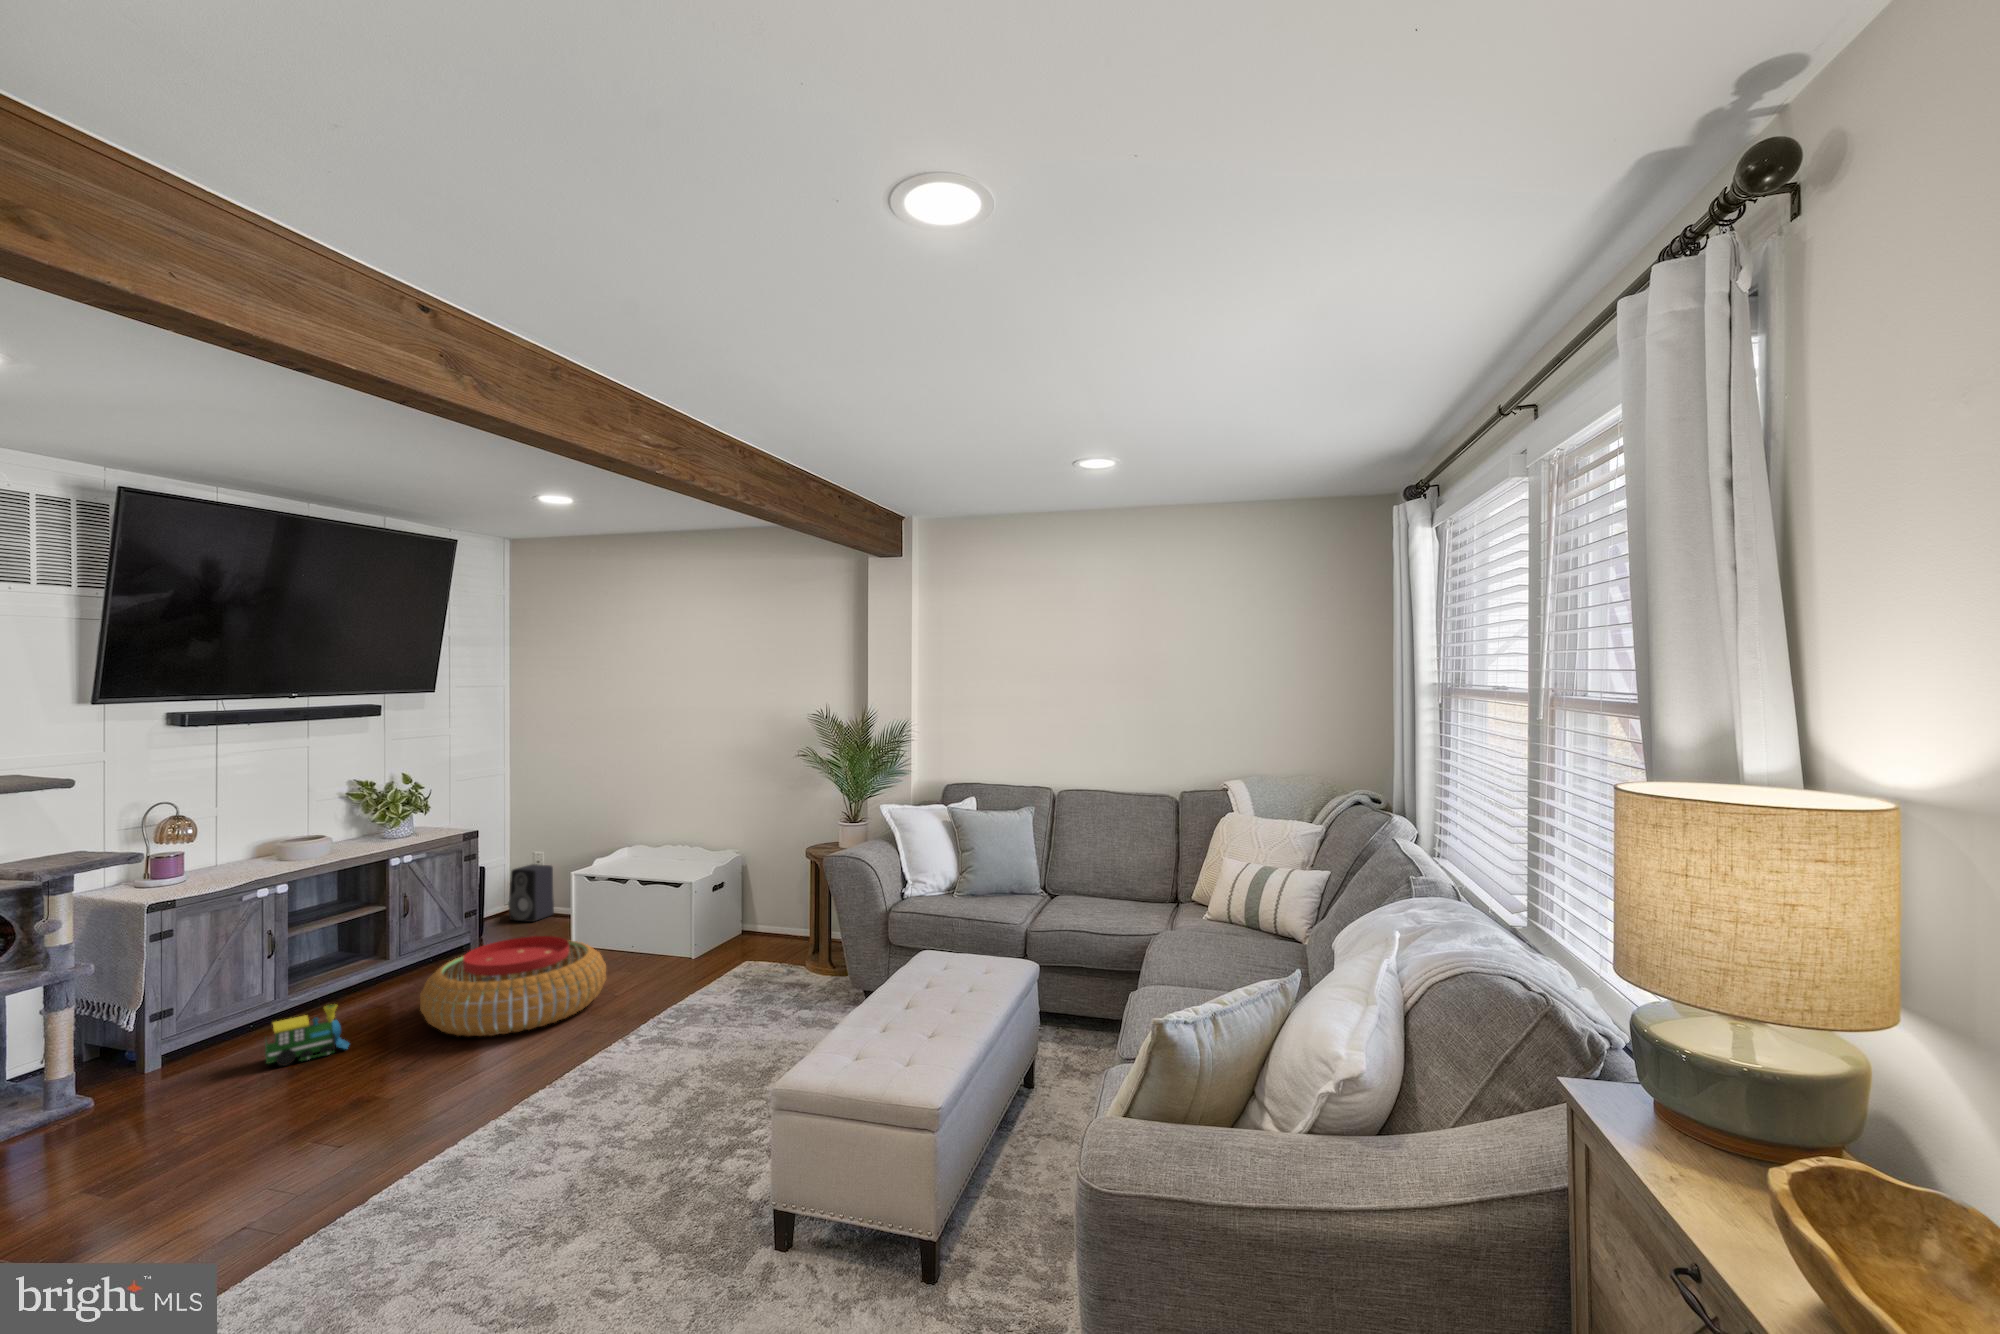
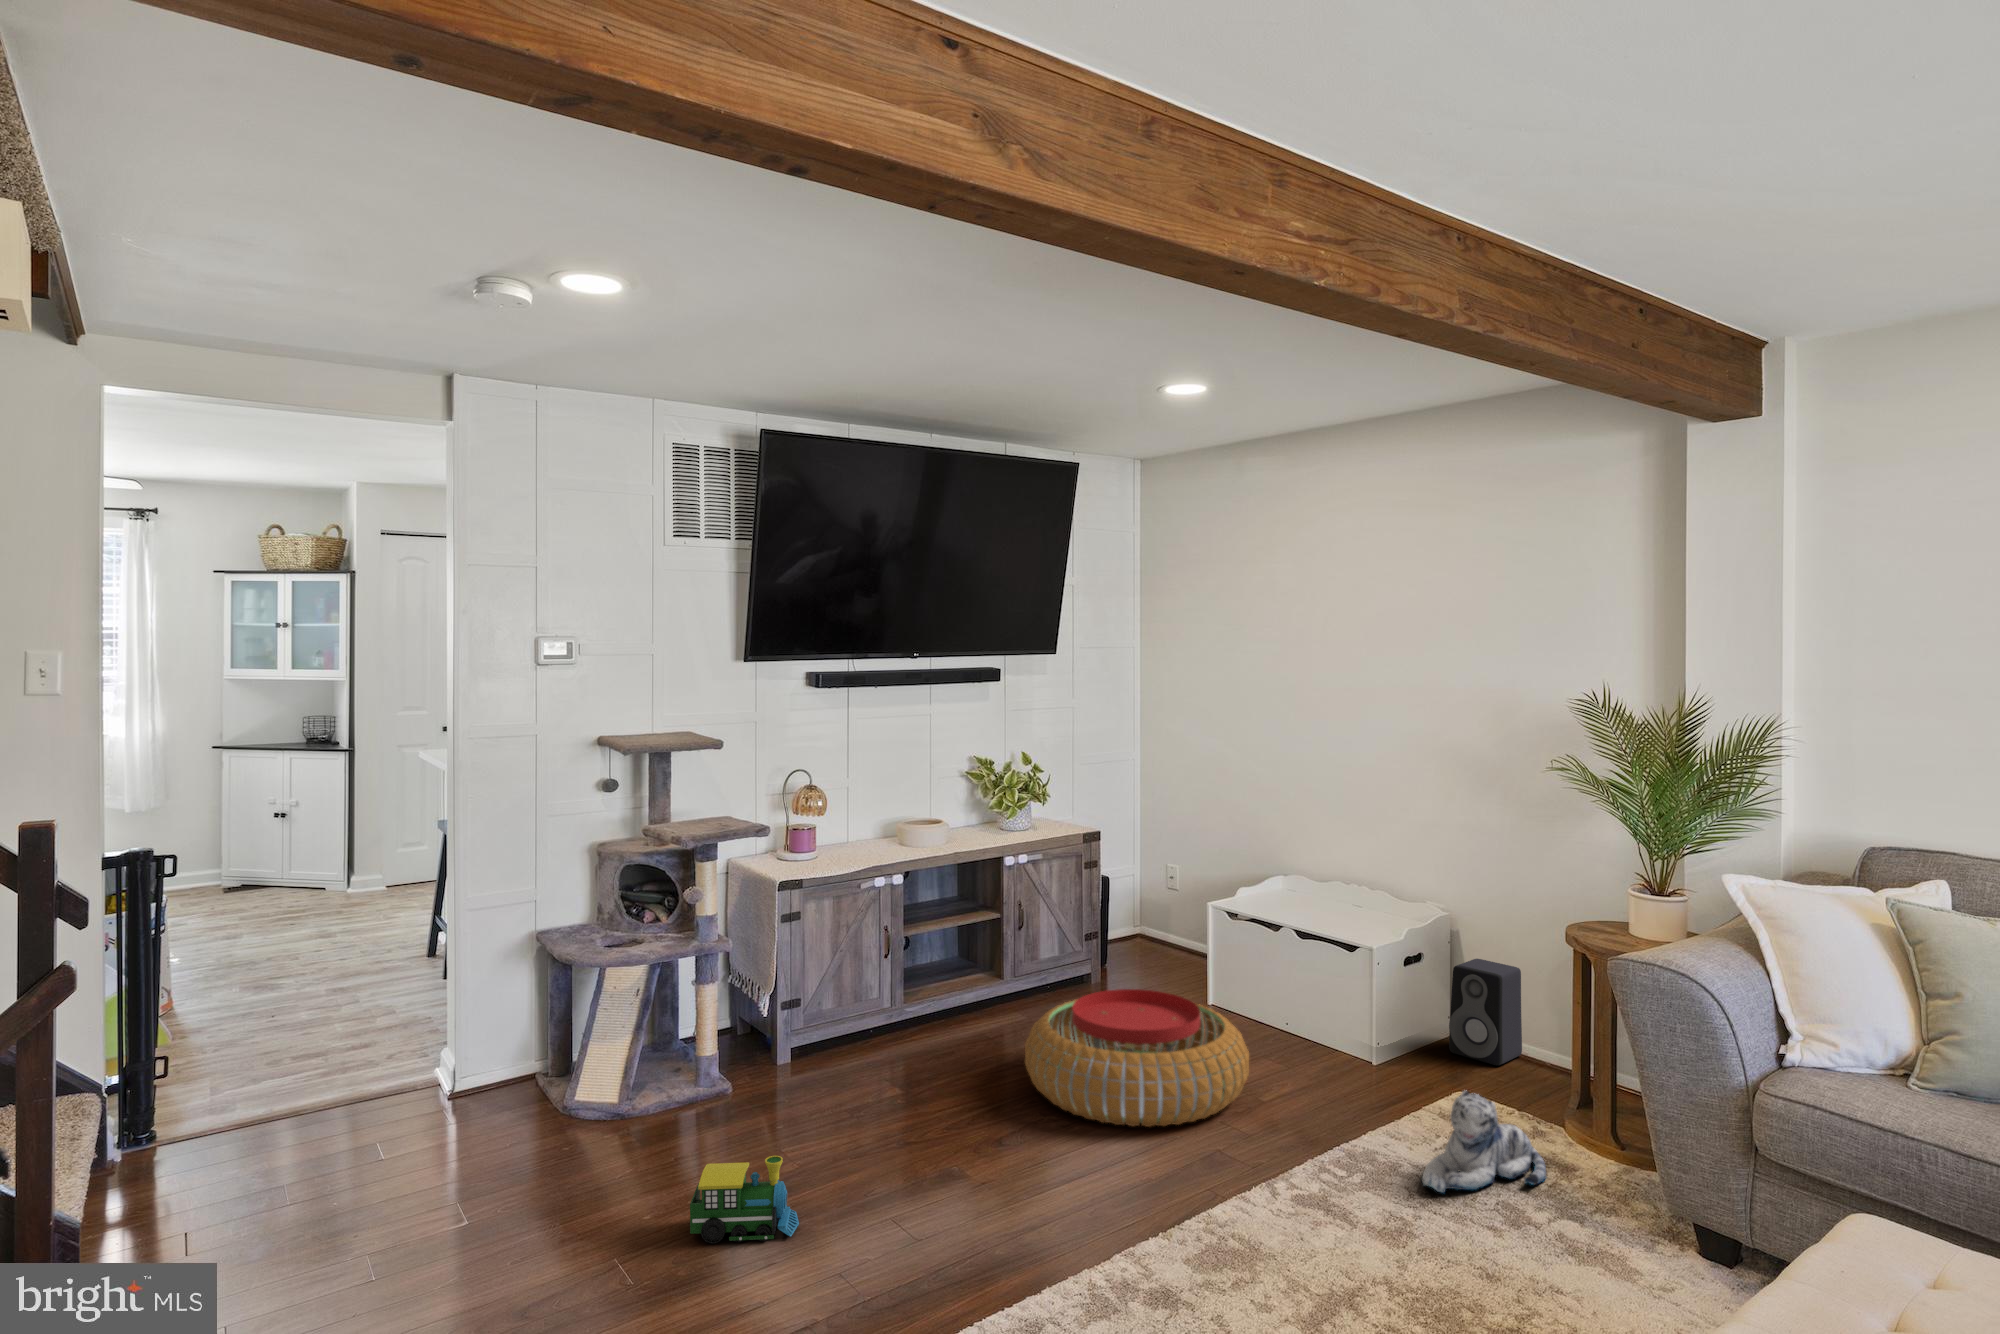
speaker: present [508,864,554,922] -> present [1449,959,1522,1065]
plush toy: none [723,952,795,1016] -> present [1422,1091,1546,1193]
toy train: present [265,1004,349,1066] -> present [690,1156,799,1243]

